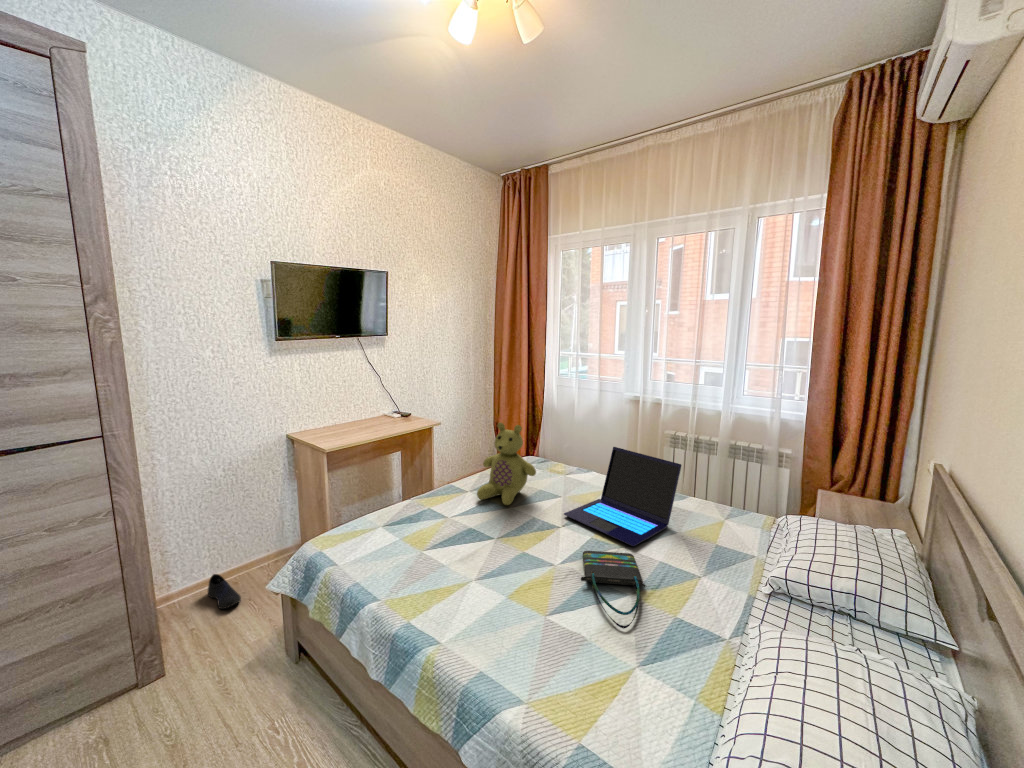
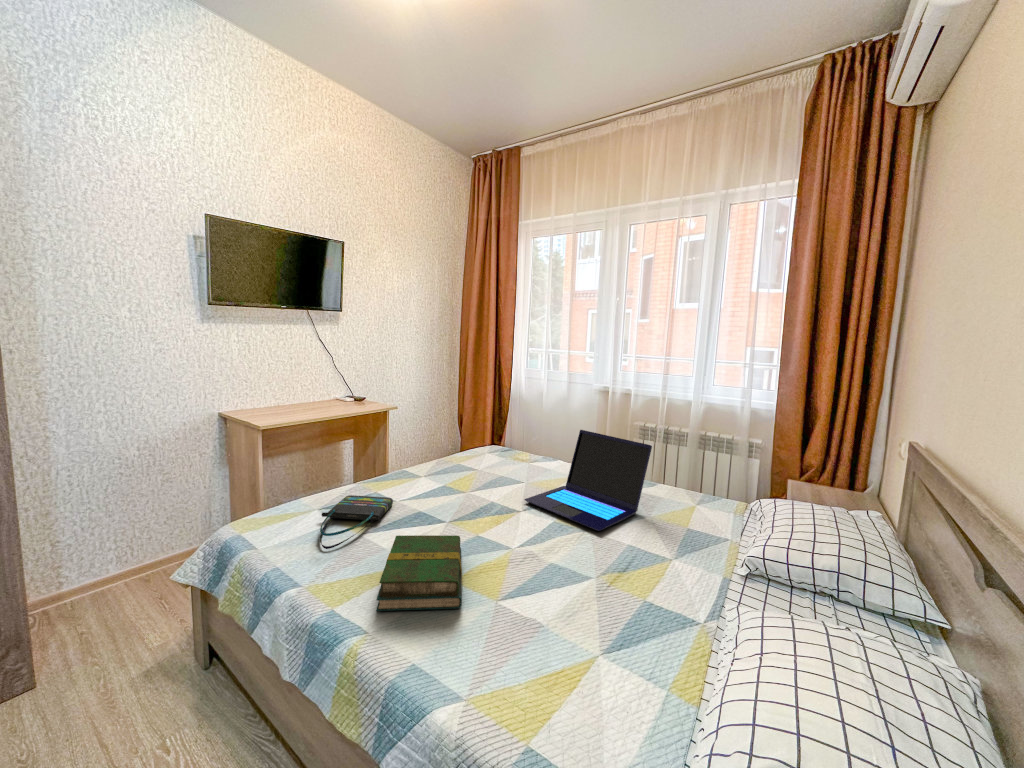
stuffed bear: present [477,423,536,505] -> none [429,401,496,491]
tote bag: present [581,551,645,628] -> present [320,495,393,549]
book: none [445,554,516,623] -> present [376,535,462,611]
shoe: present [208,574,241,609] -> none [107,572,147,612]

